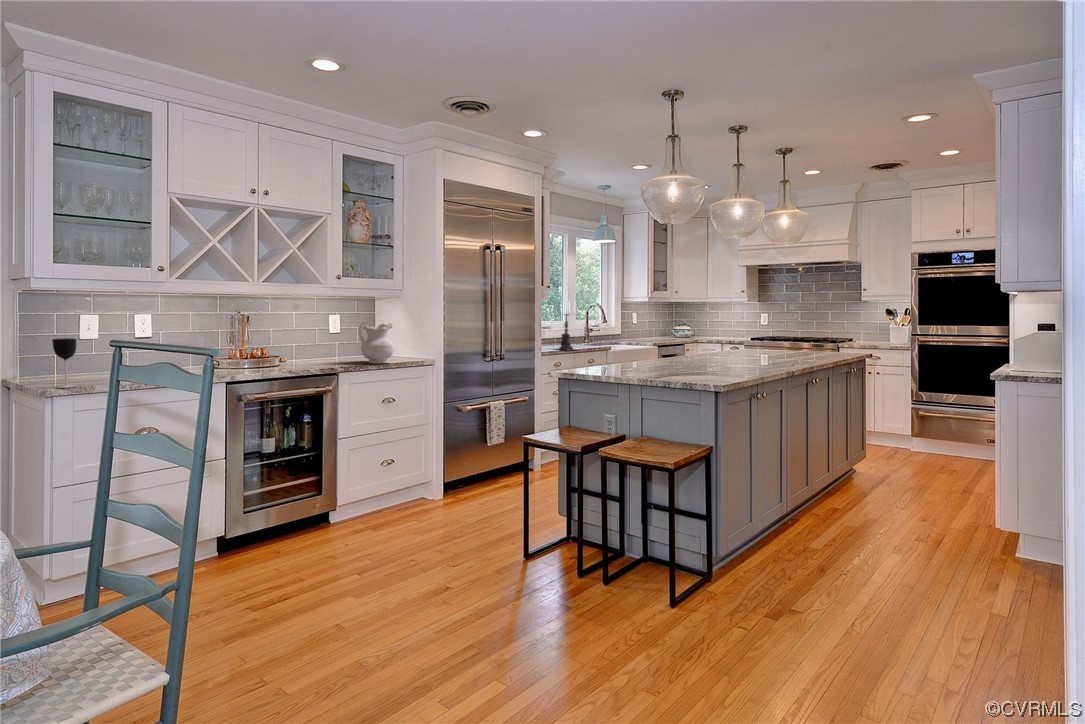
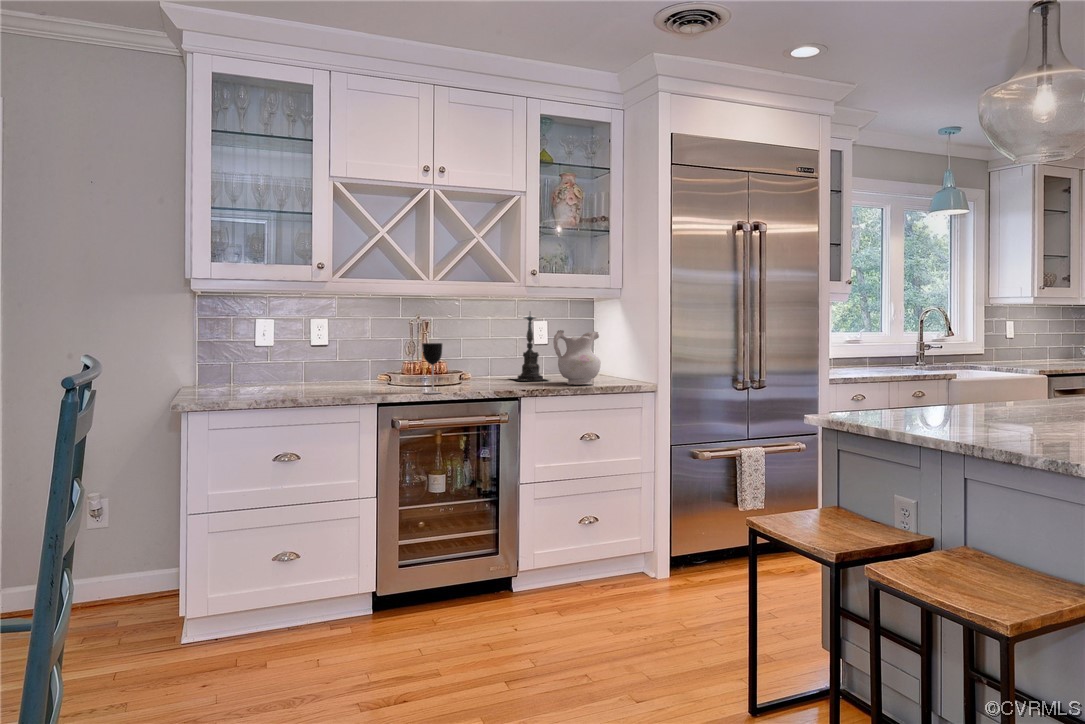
candle holder: present [559,313,574,350] -> present [514,315,547,381]
wine glass: present [52,338,76,388] -> present [422,343,442,393]

